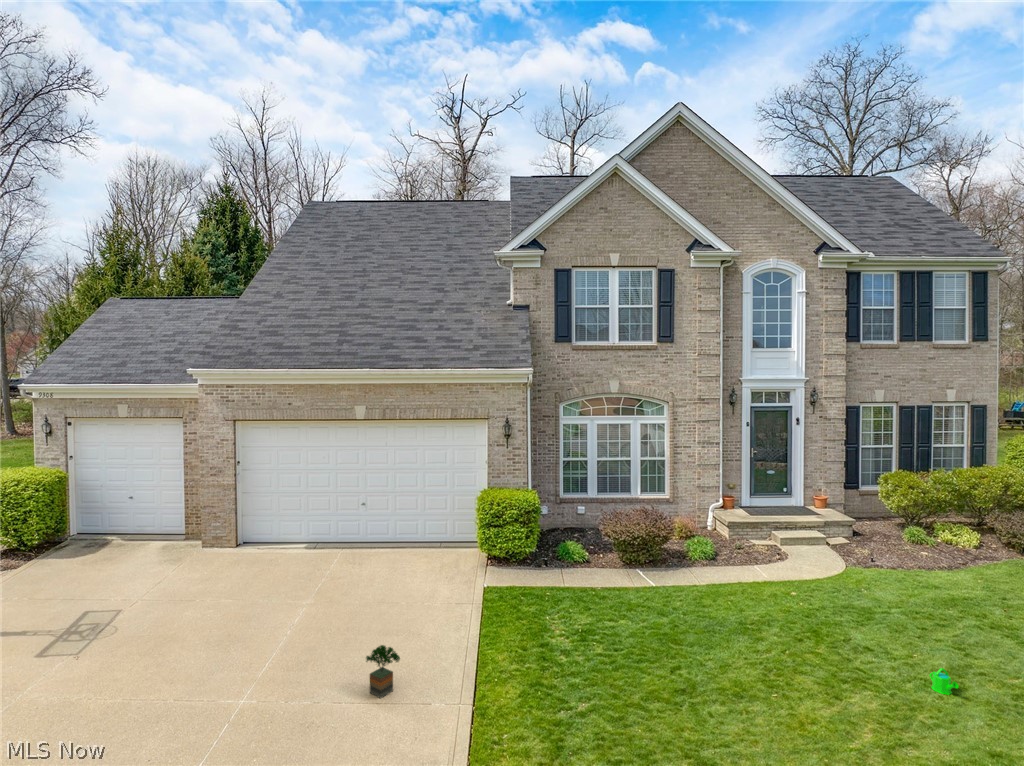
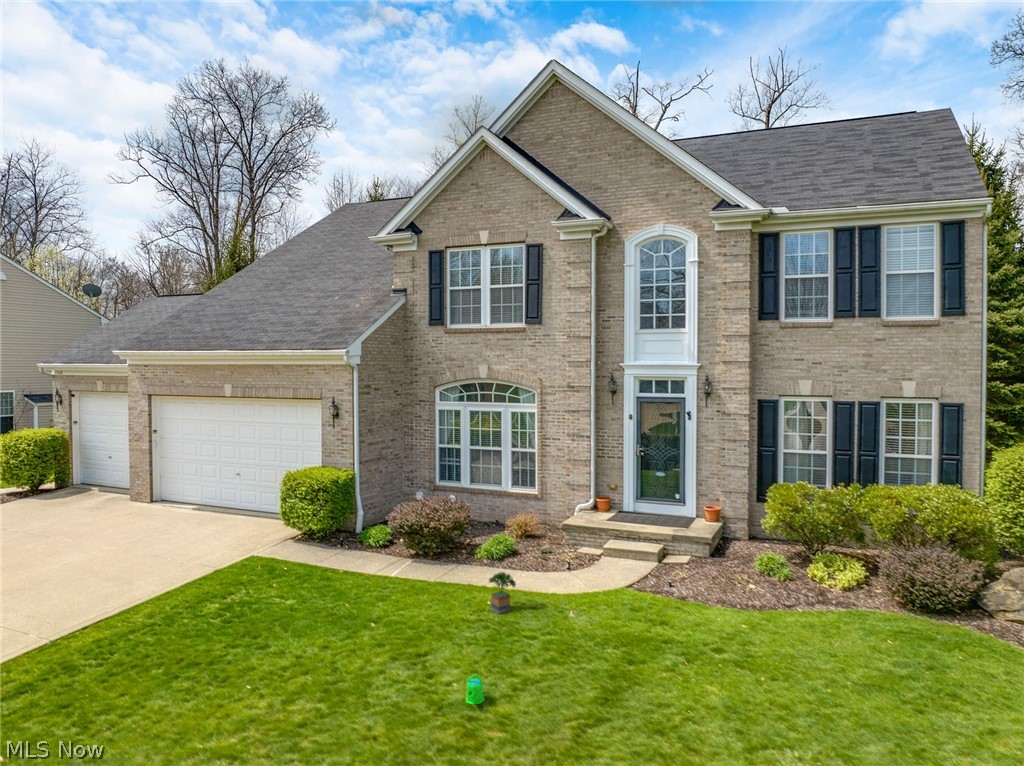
potted tree: present [366,645,400,698] -> present [489,572,516,614]

